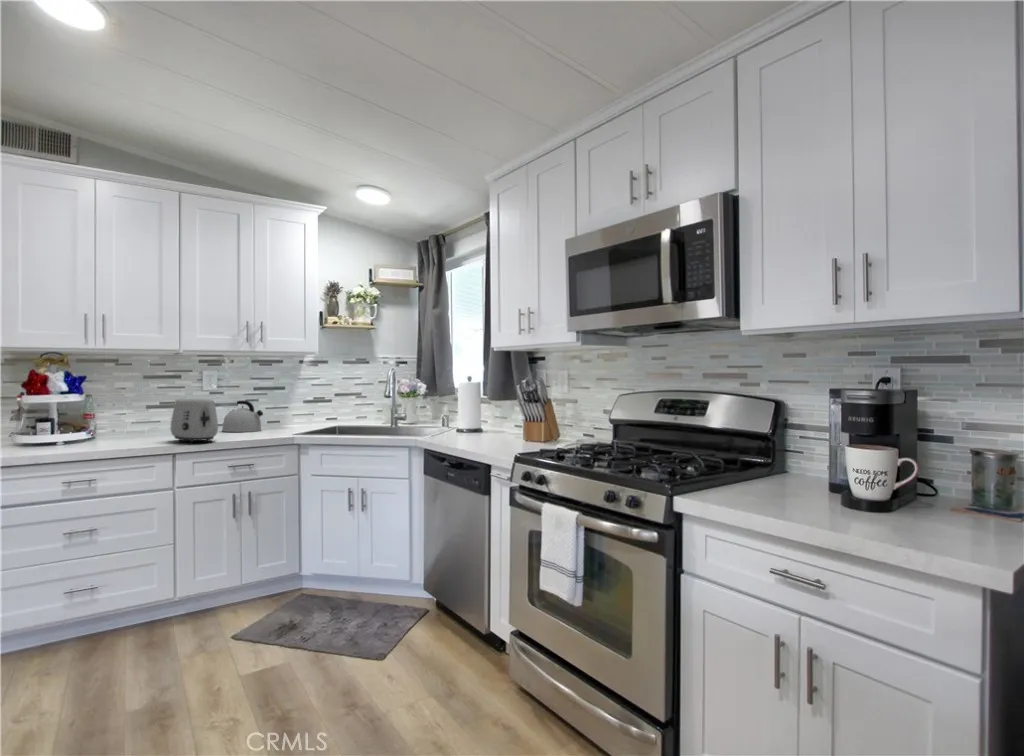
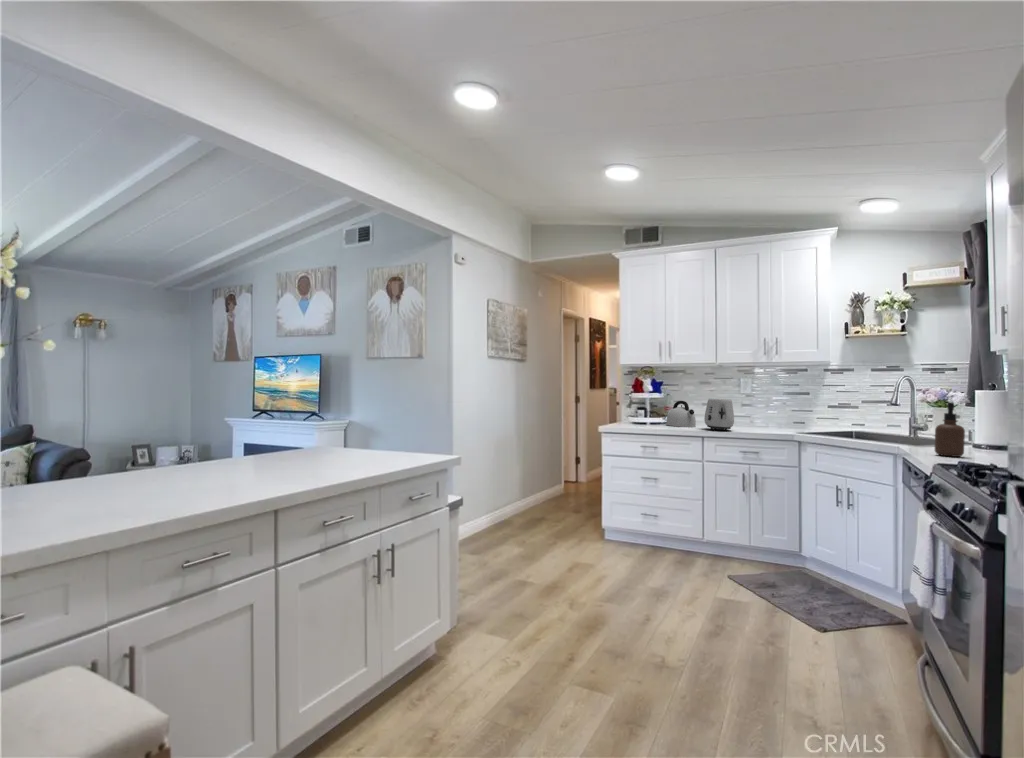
soap dispenser: none [459,395,480,444] -> present [935,402,965,457]
kettle: present [222,401,263,432] -> present [666,401,696,427]

